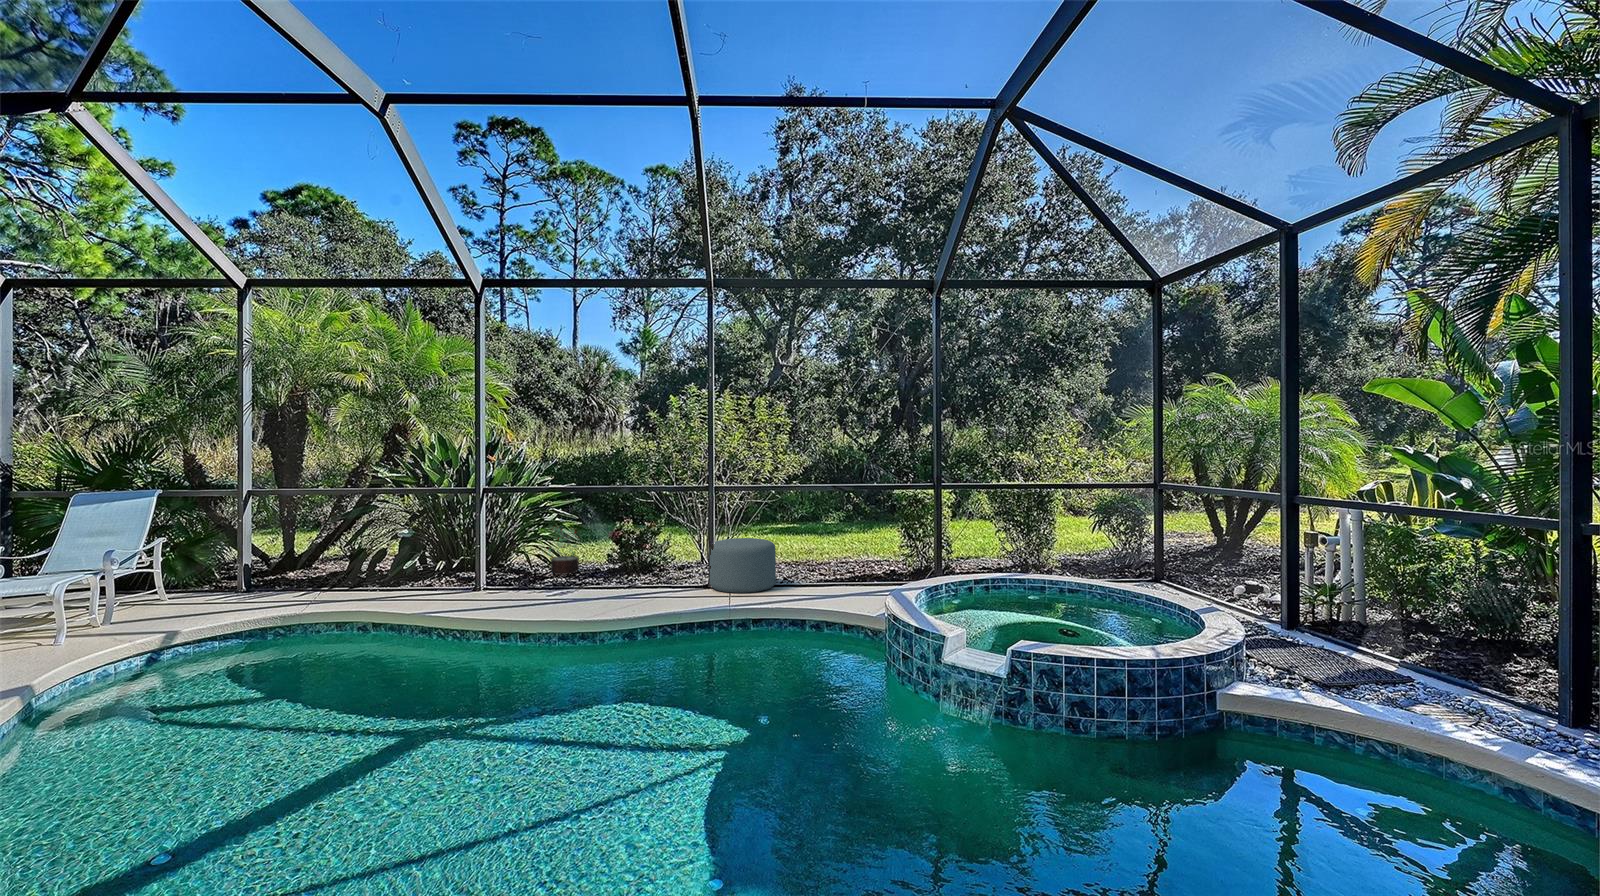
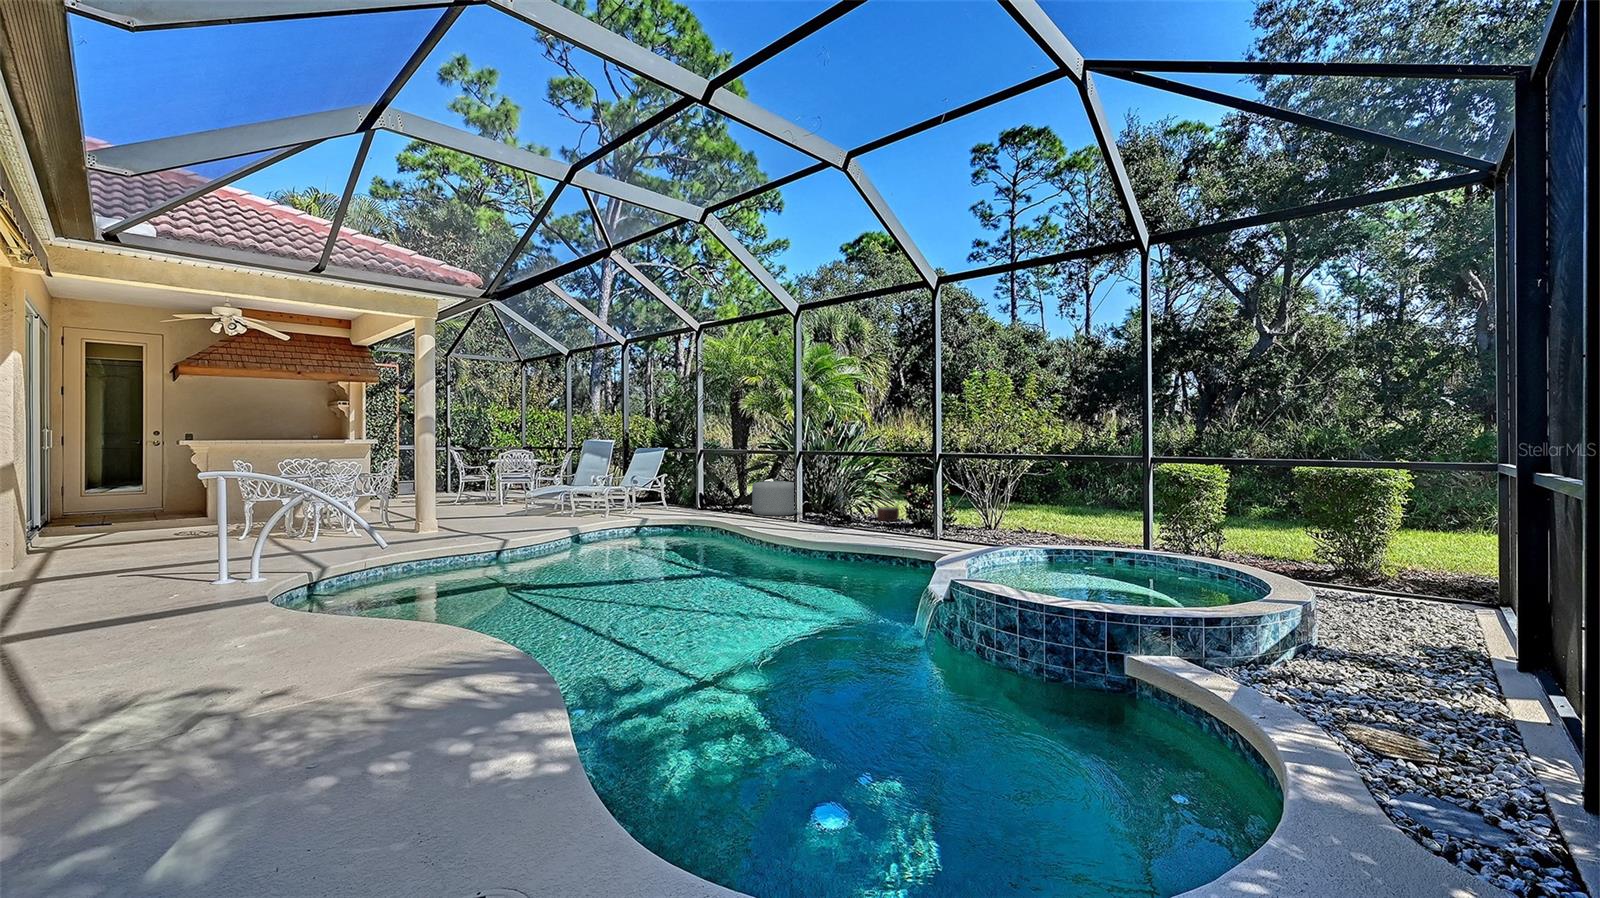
ottoman: present [710,538,776,593] -> present [752,481,798,516]

